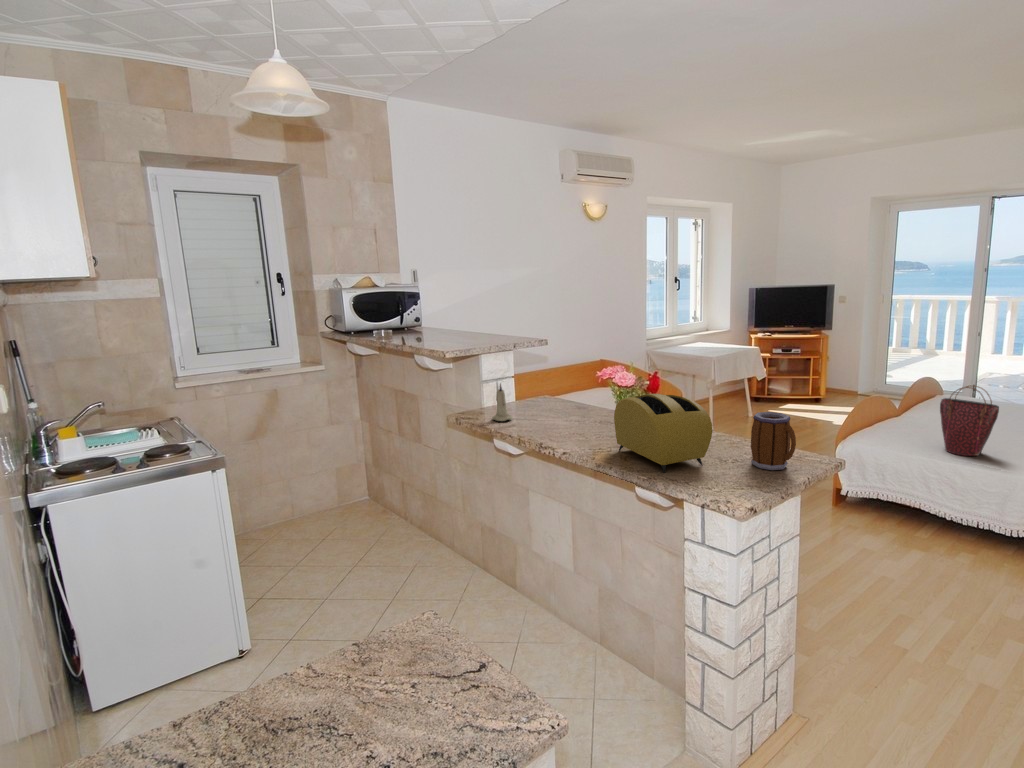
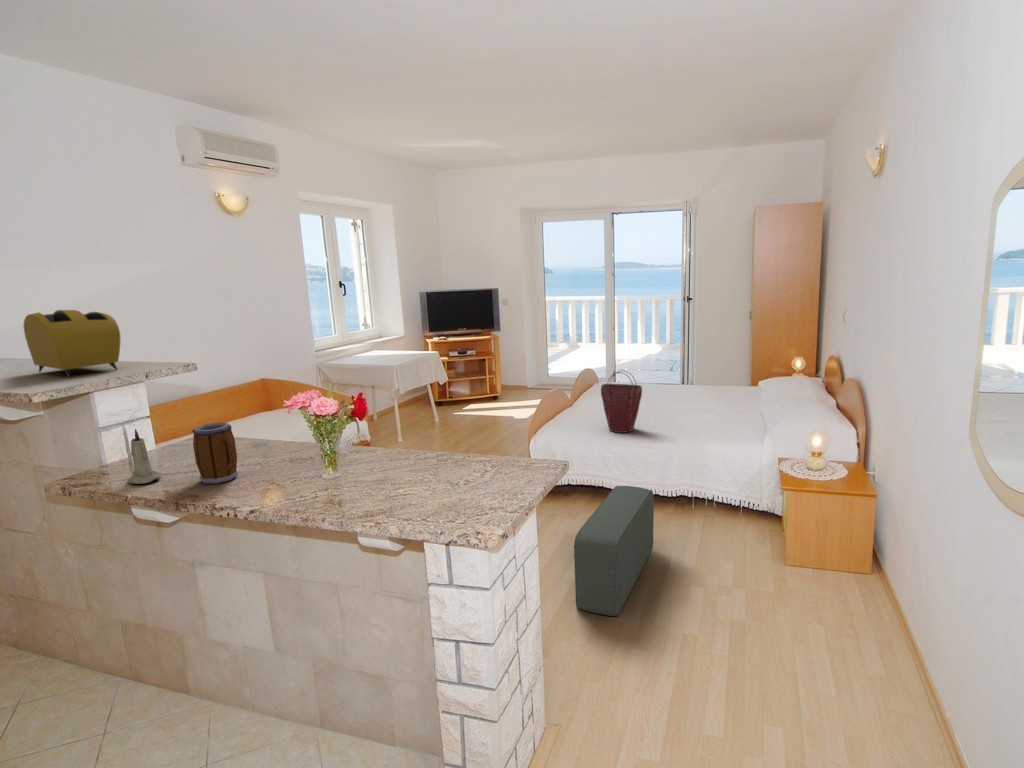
toaster: present [614,394,712,473] -> present [24,310,121,377]
mug: present [751,412,796,470] -> present [192,423,238,484]
pouf: none [859,510,987,642] -> present [574,486,654,616]

